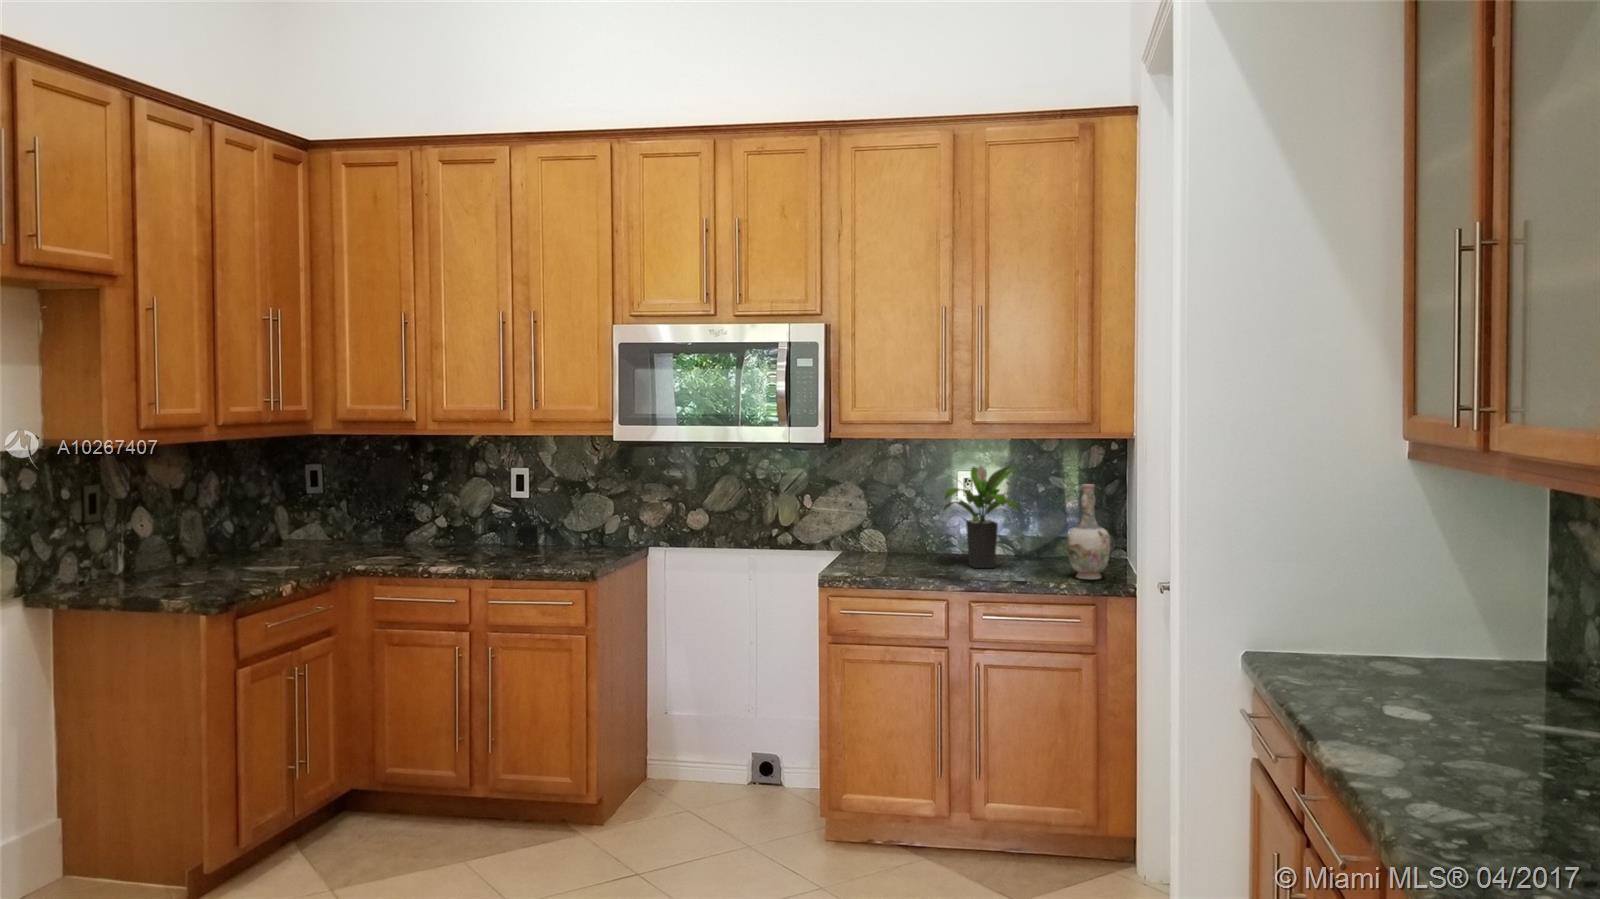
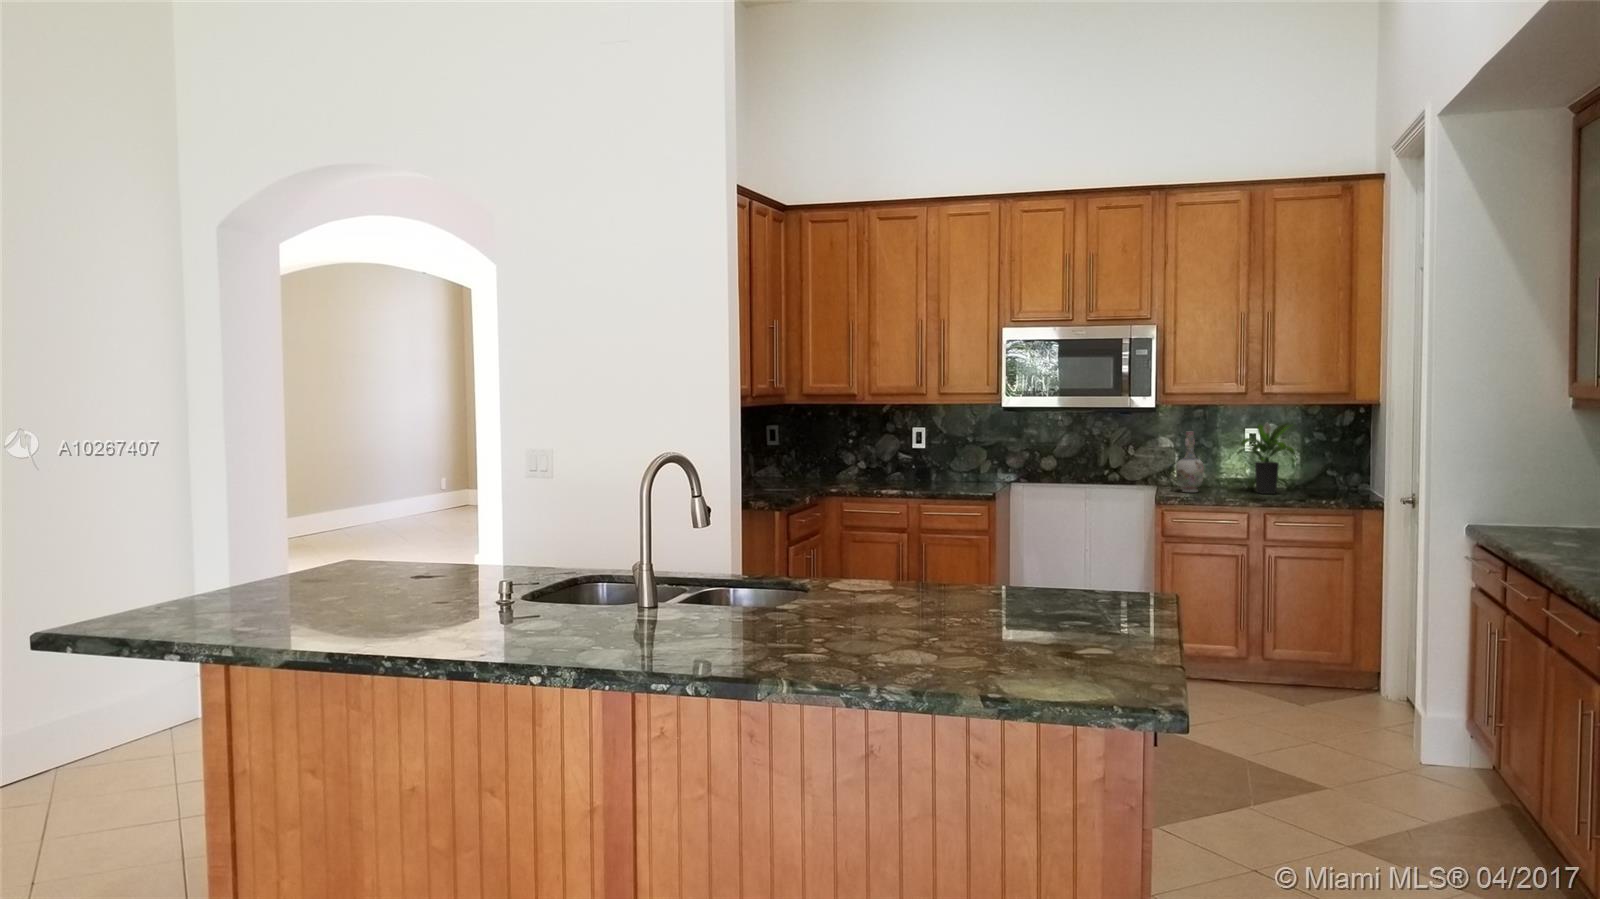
vase: present [1067,484,1110,579] -> present [1176,432,1204,492]

